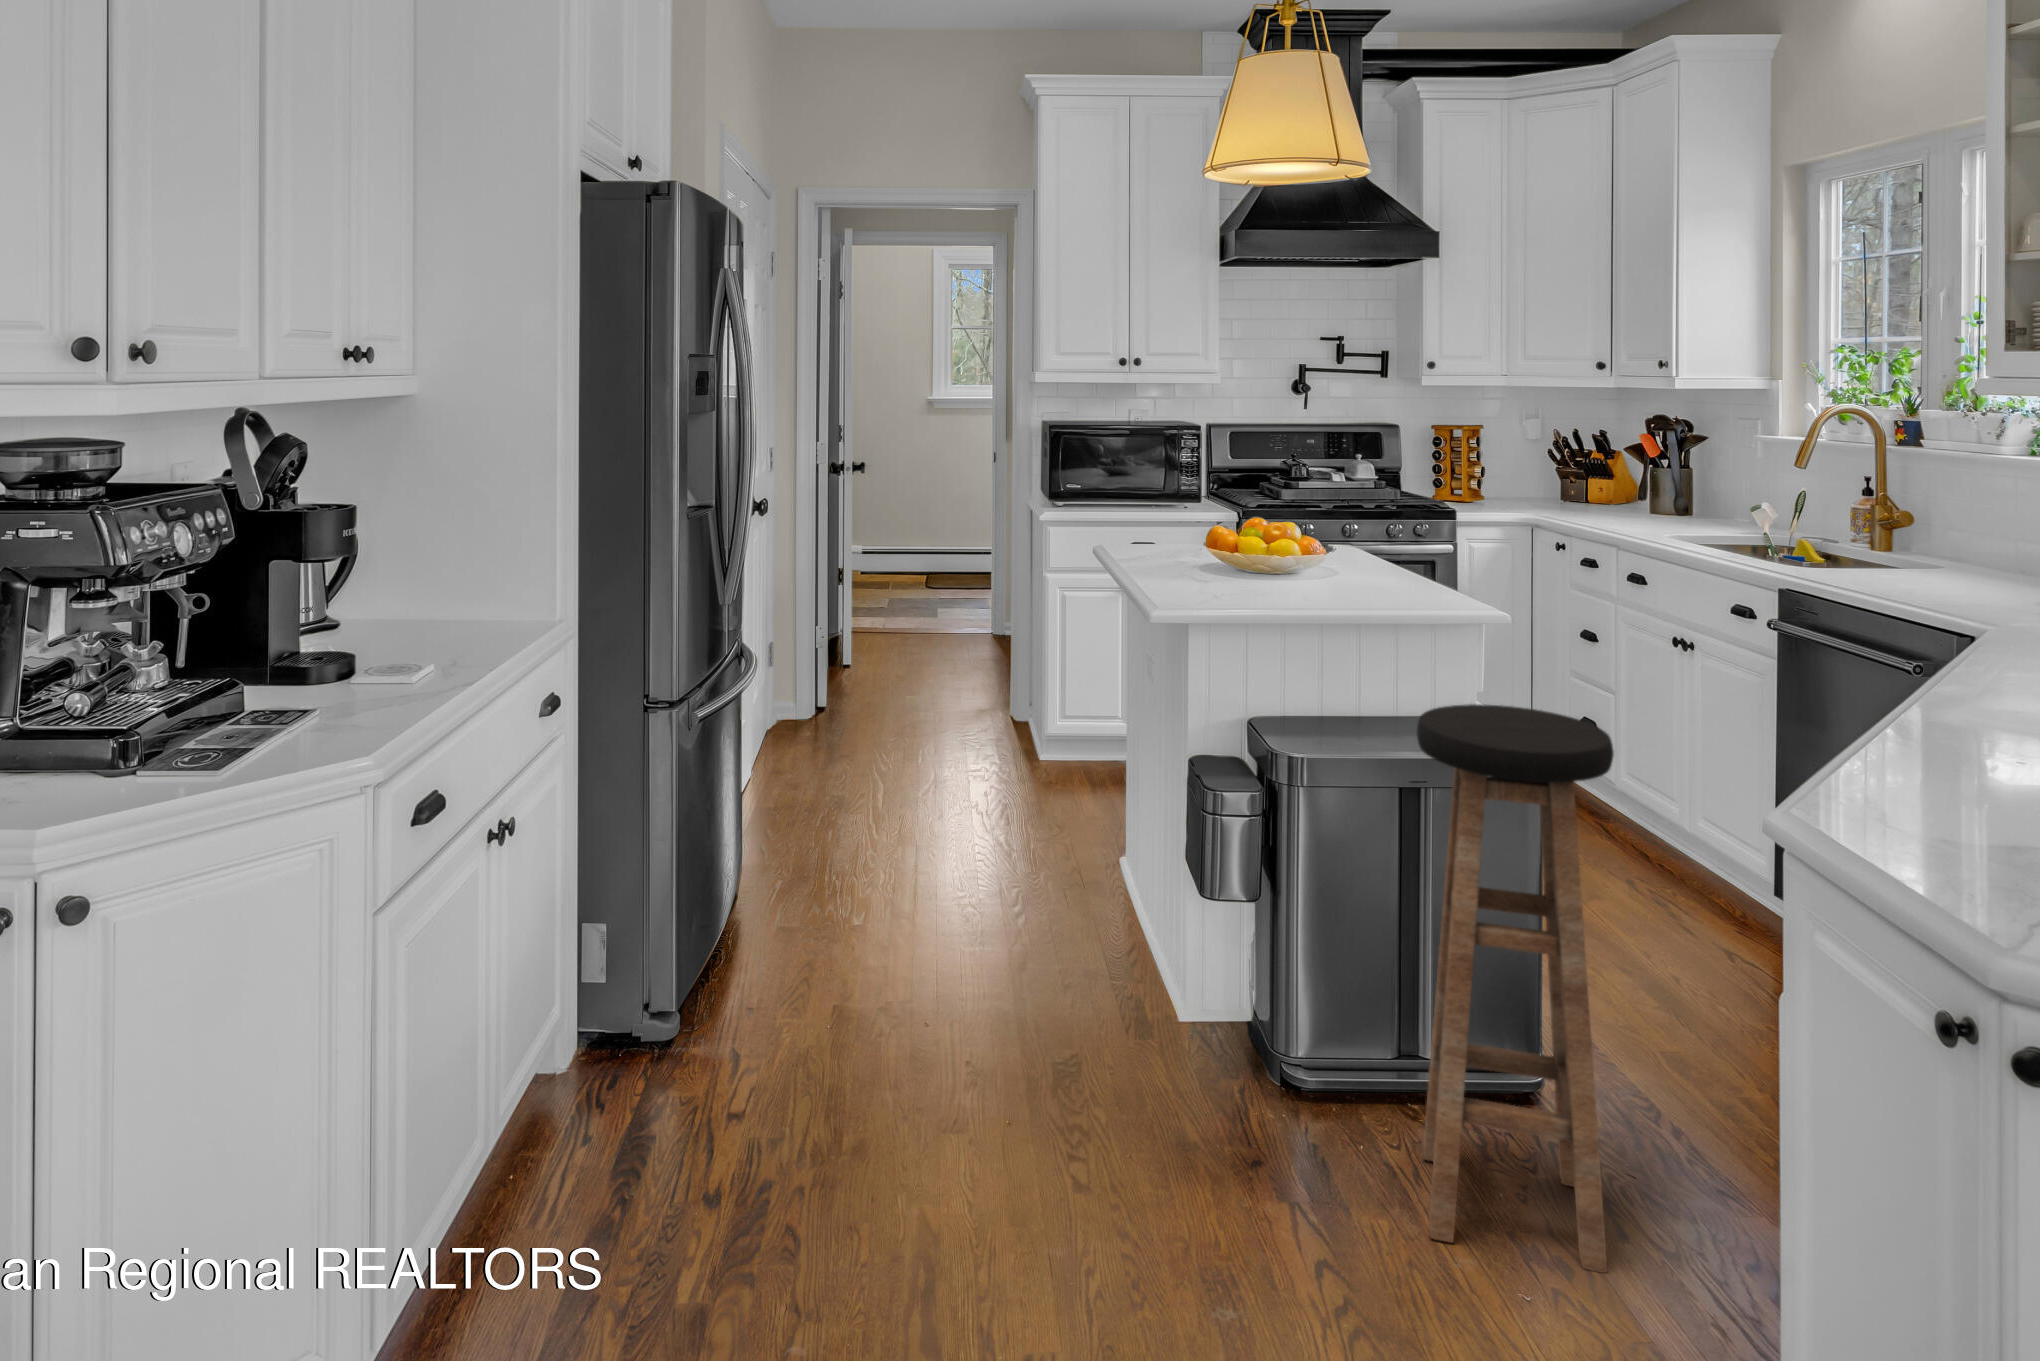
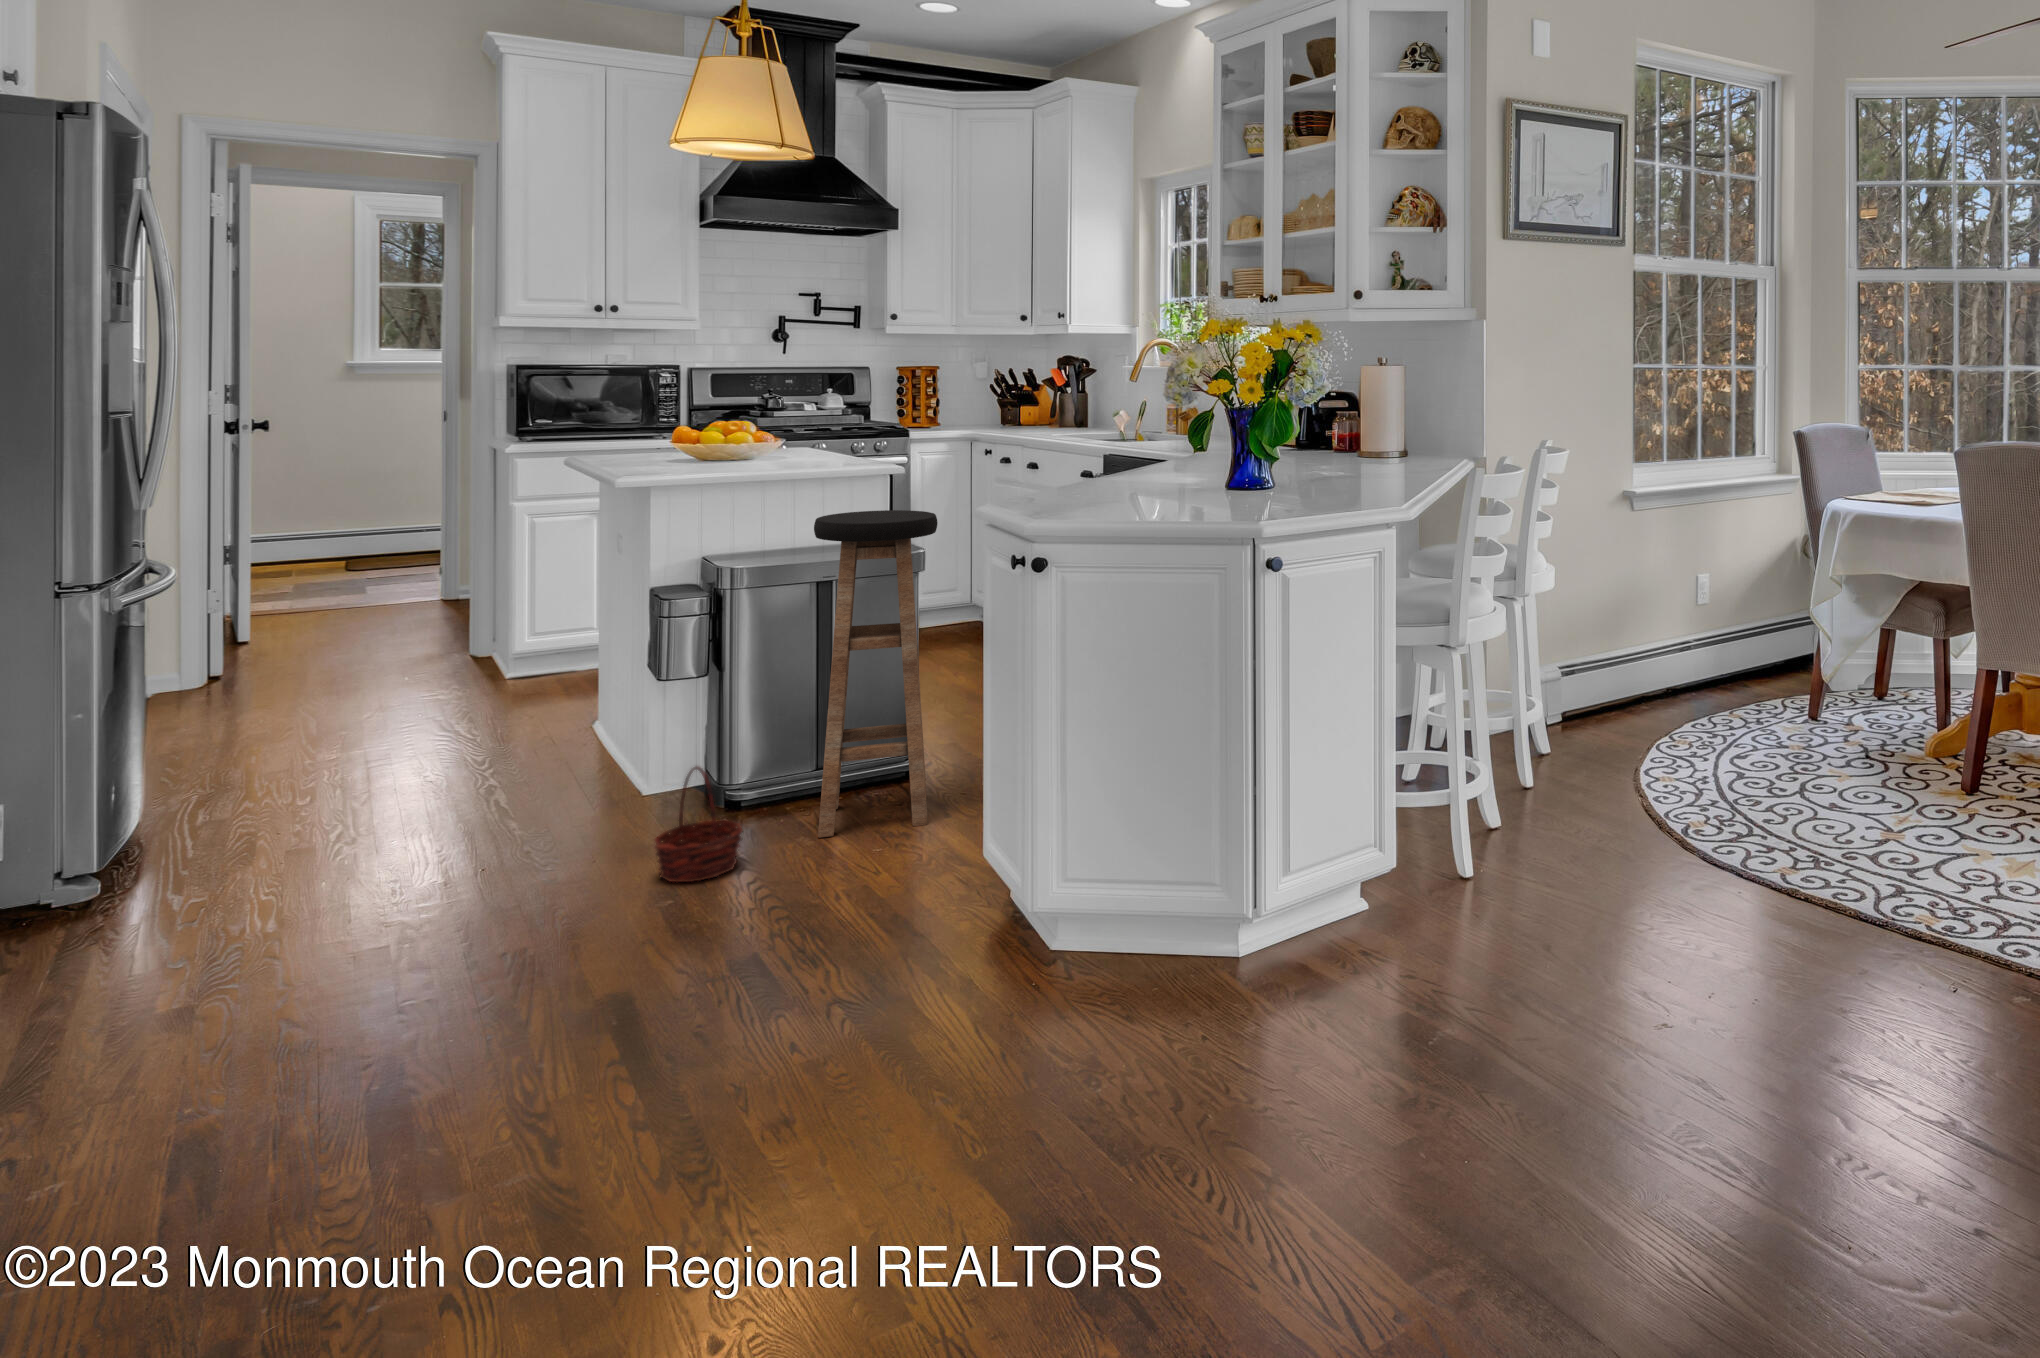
basket: none [1205,1095,1329,1291] -> present [655,767,743,882]

